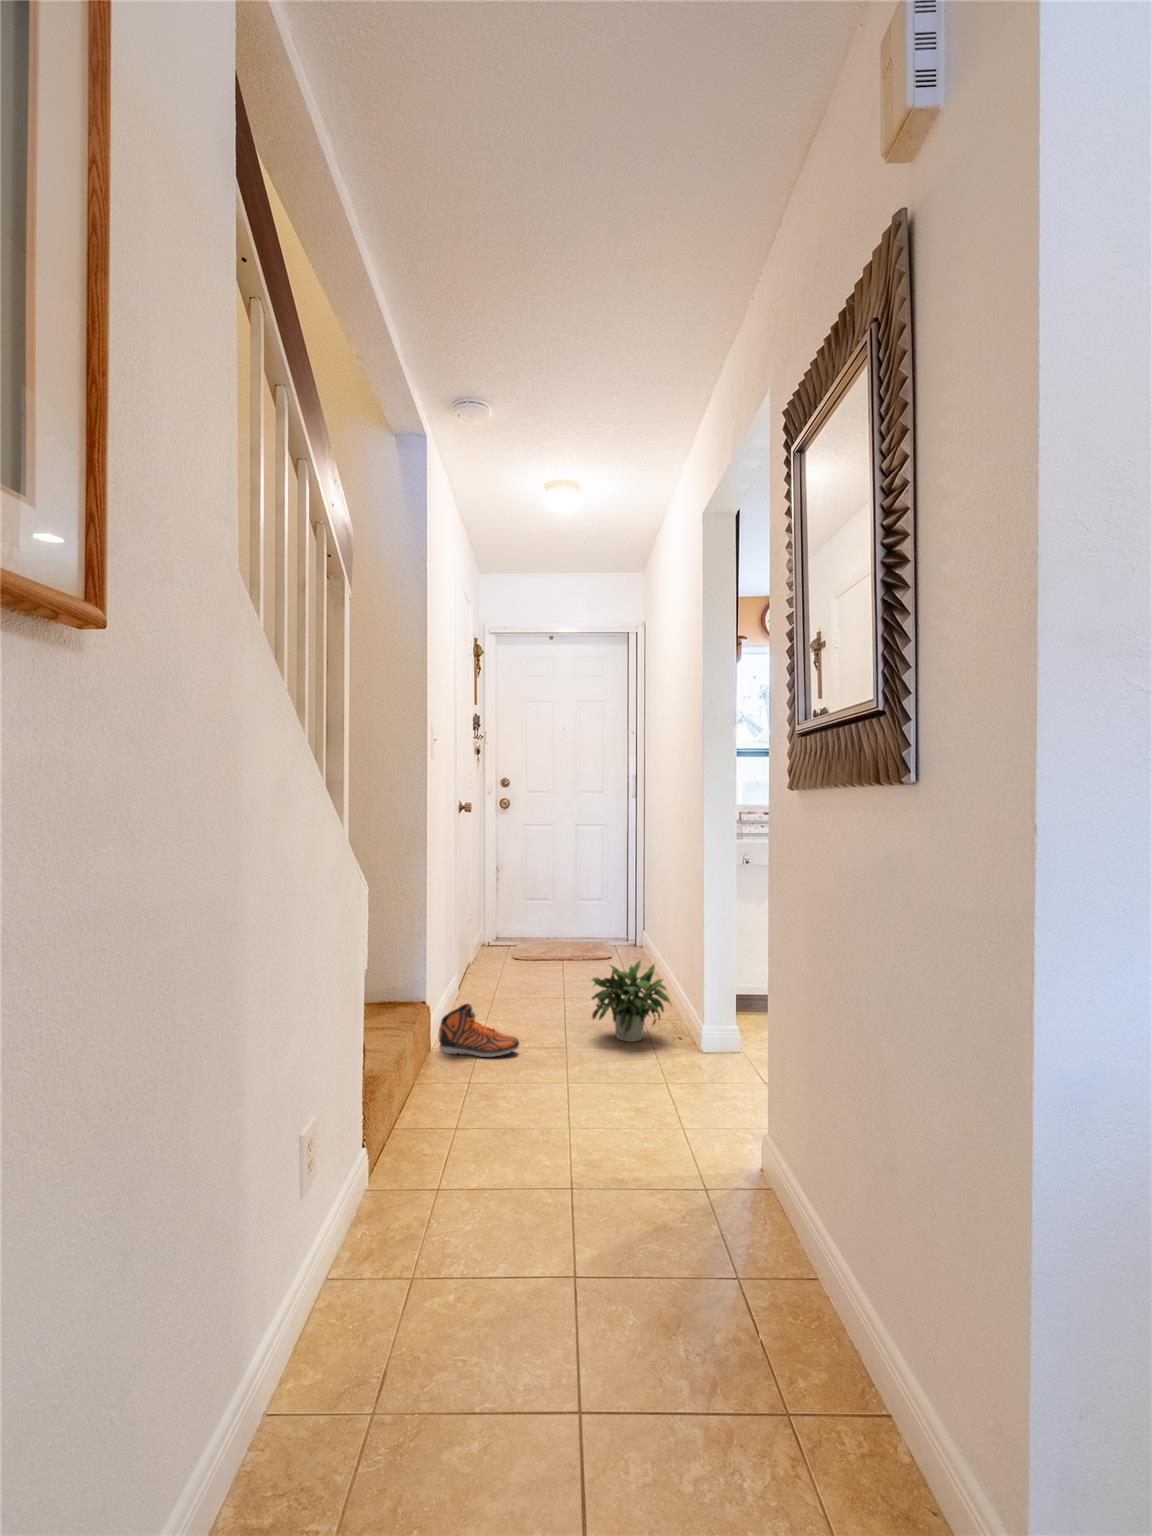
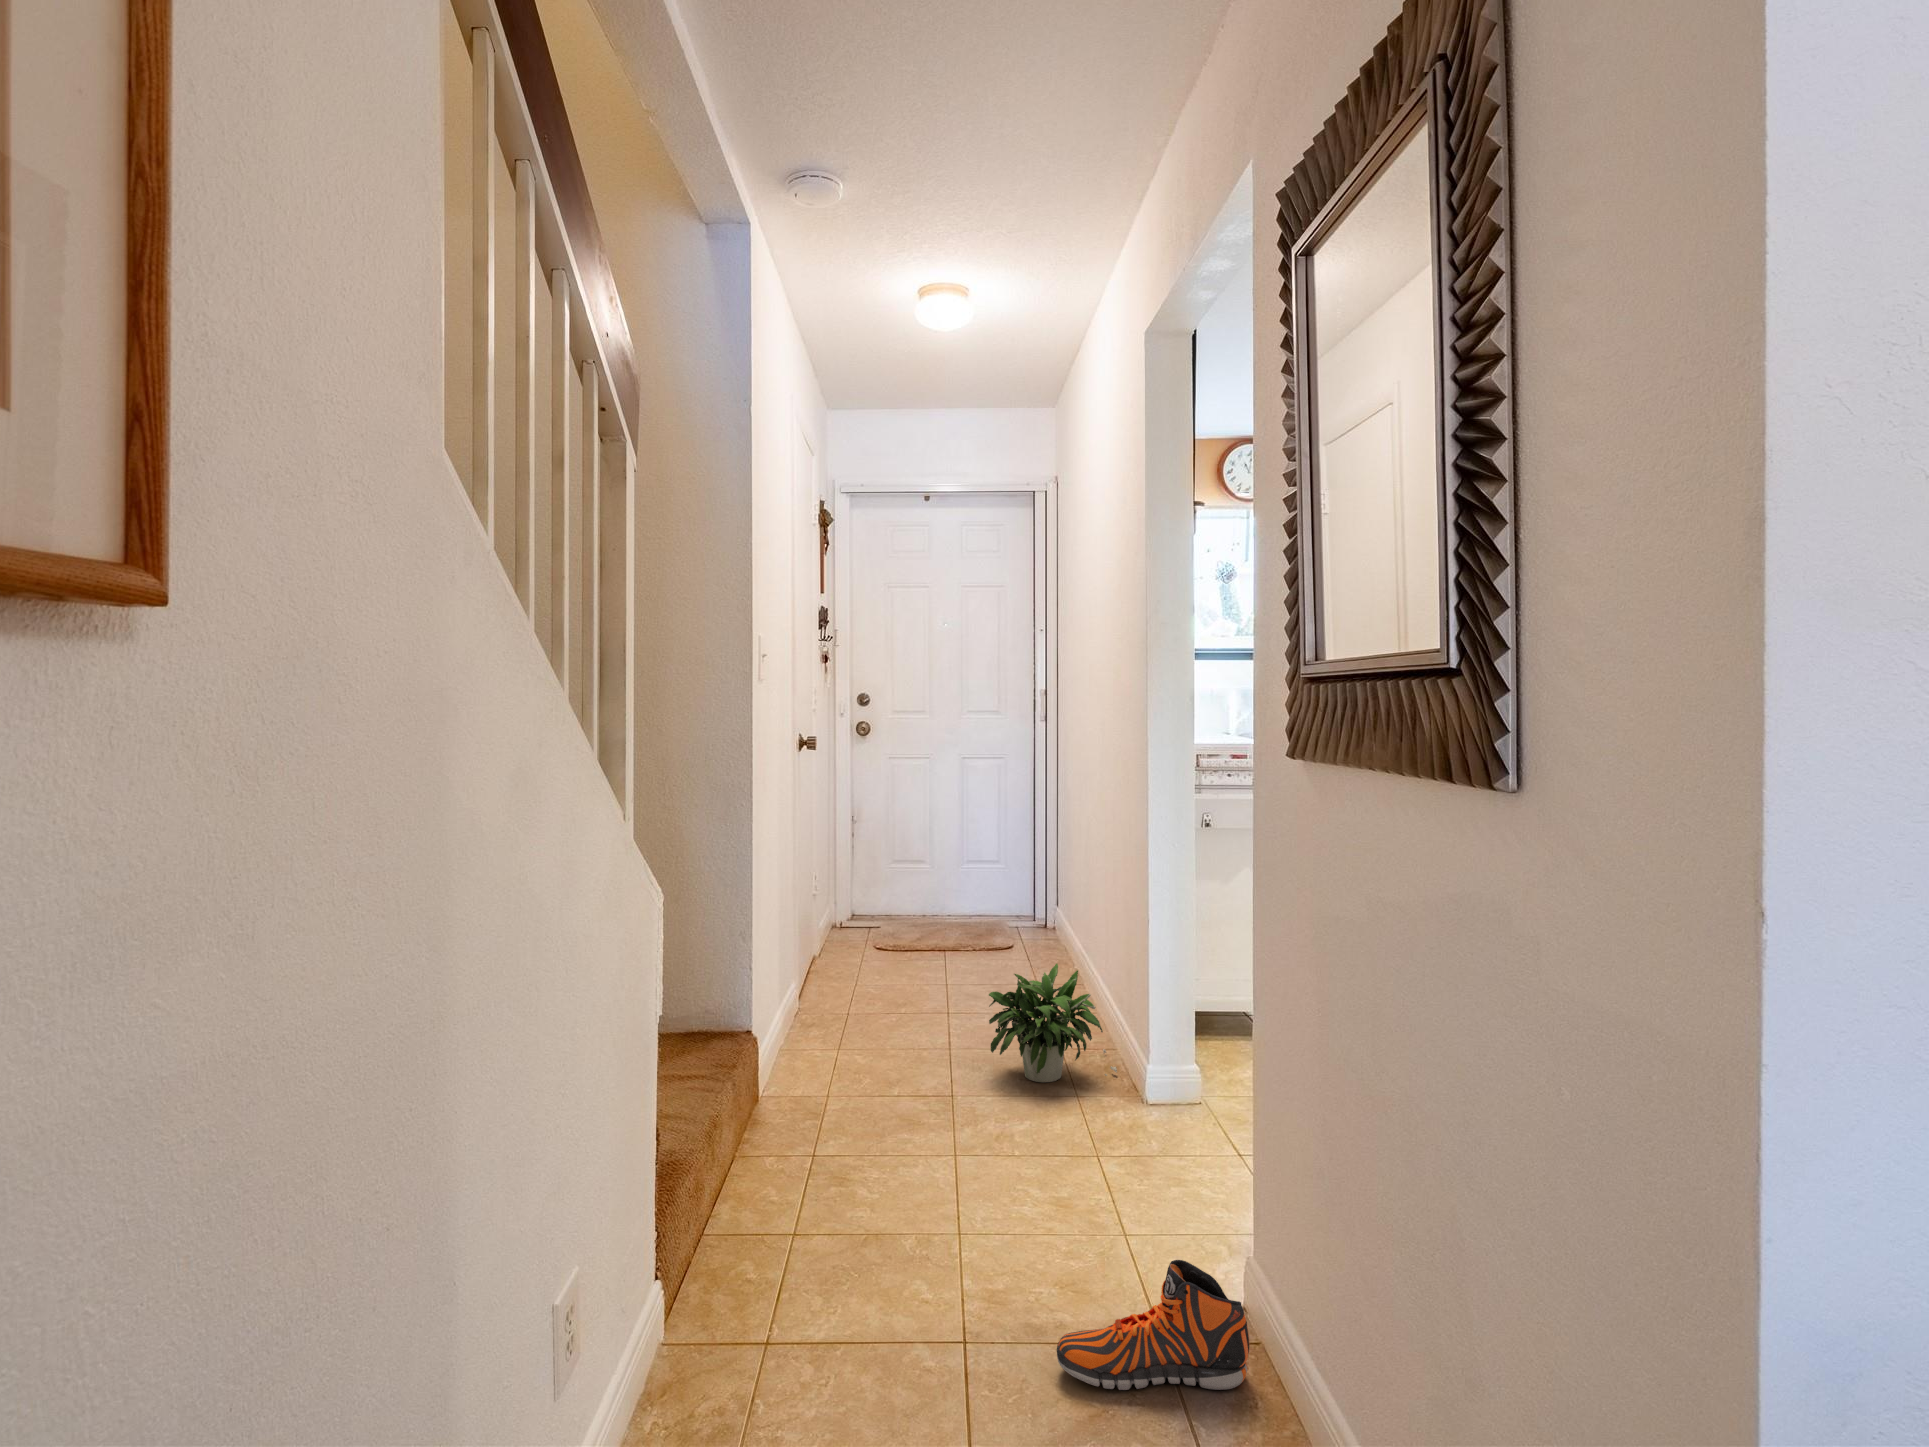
sneaker: present [439,1004,519,1057] -> present [1057,1260,1250,1390]

